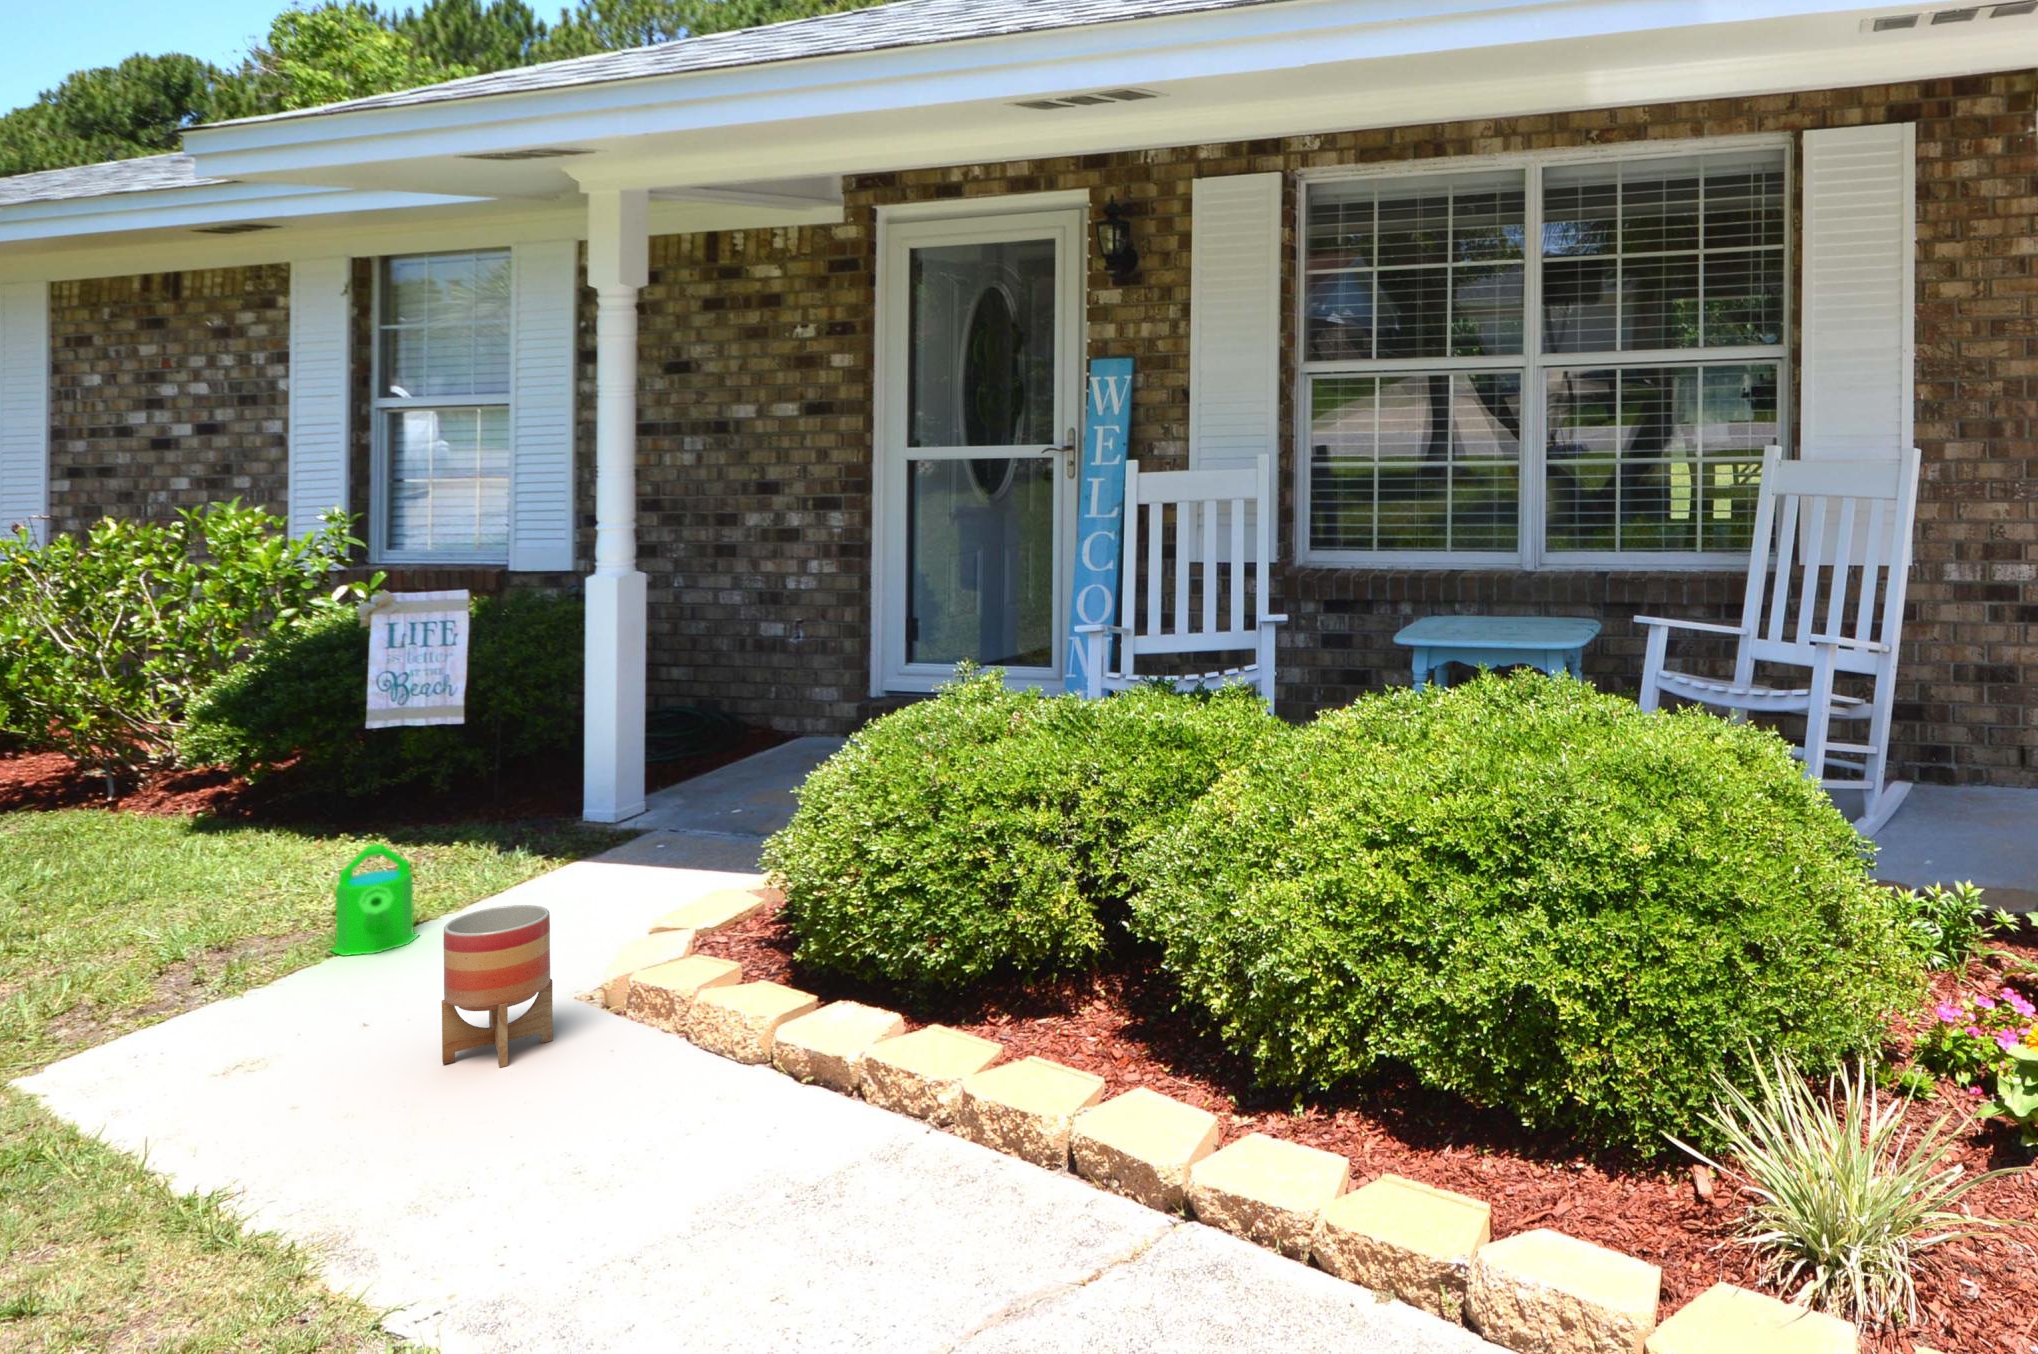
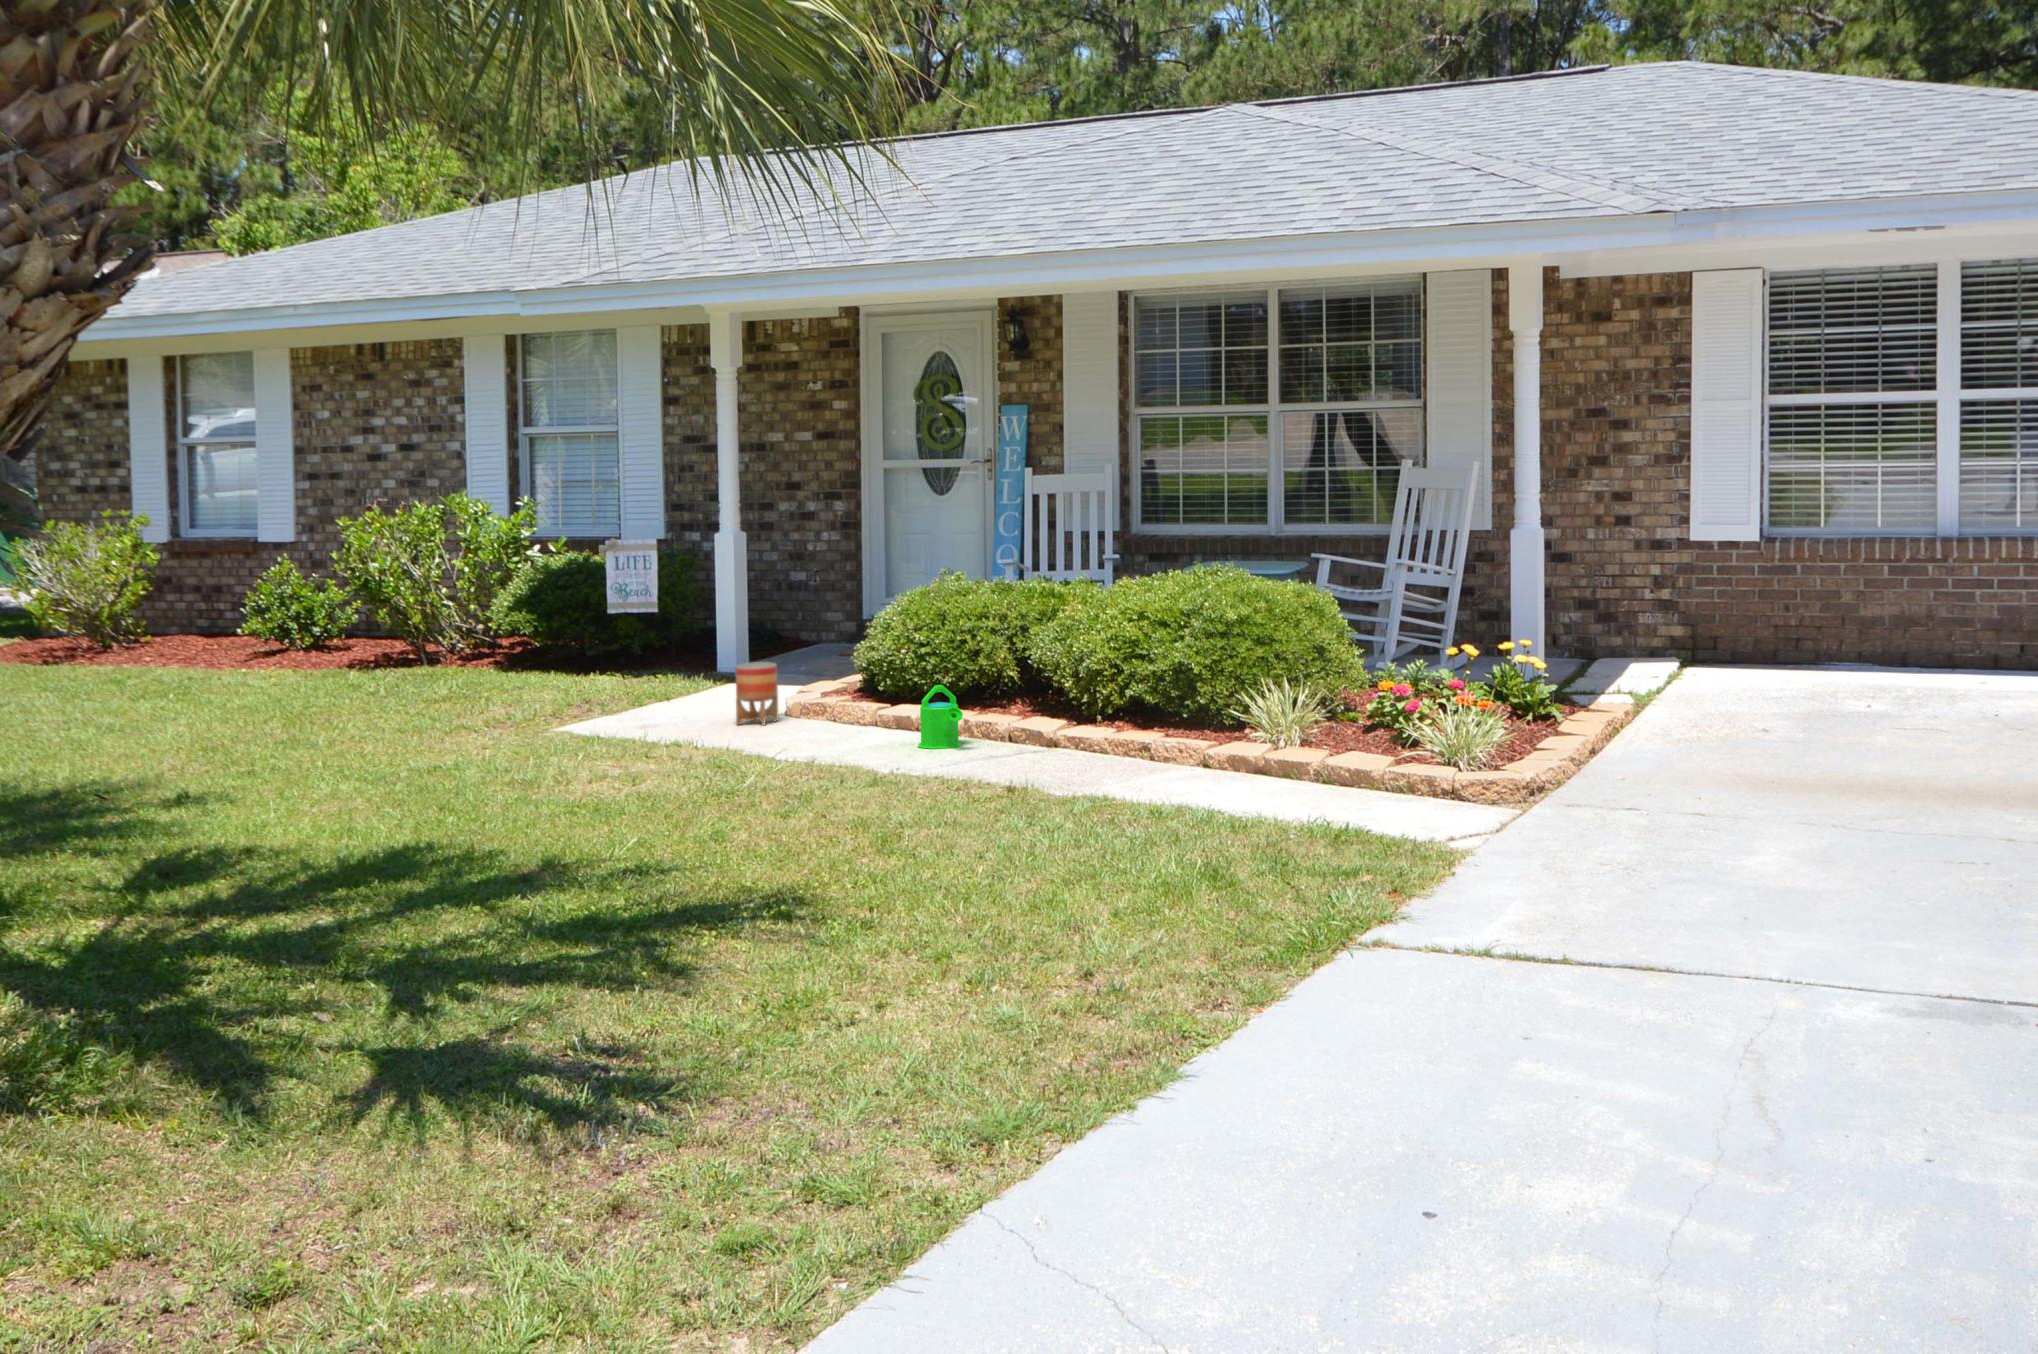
watering can: present [331,844,418,956] -> present [918,685,963,749]

